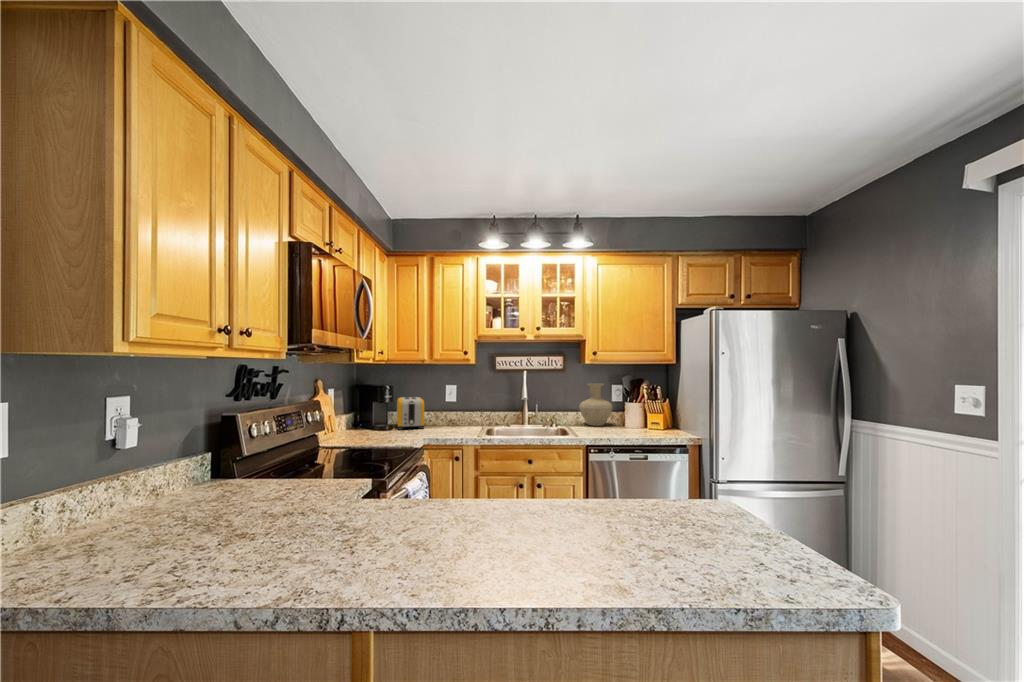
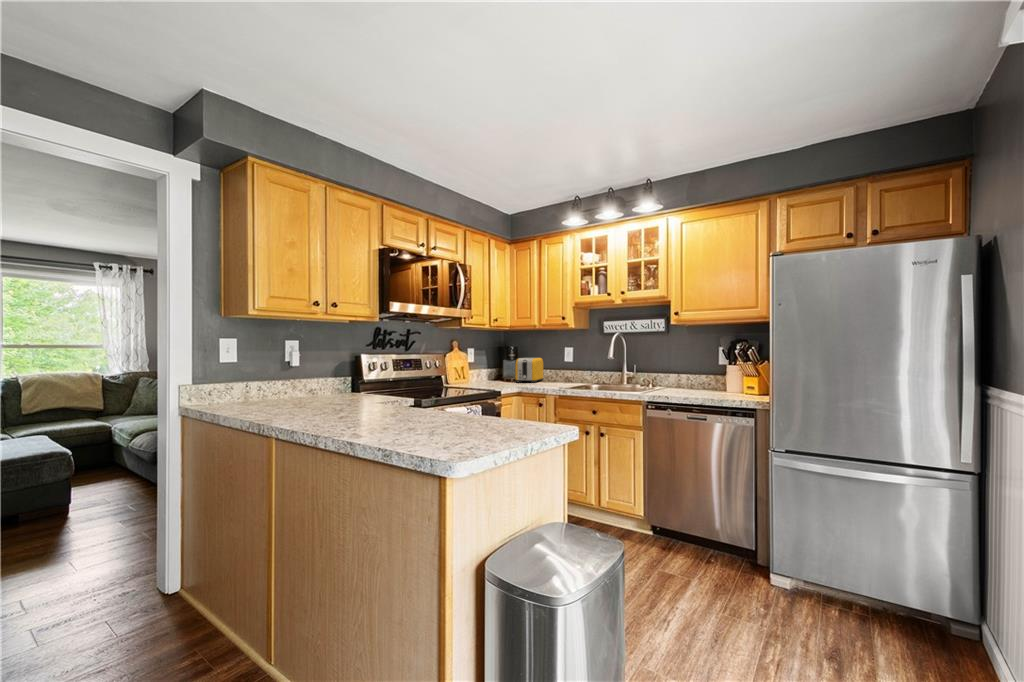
vase: present [579,384,612,426] -> none [673,346,710,389]

